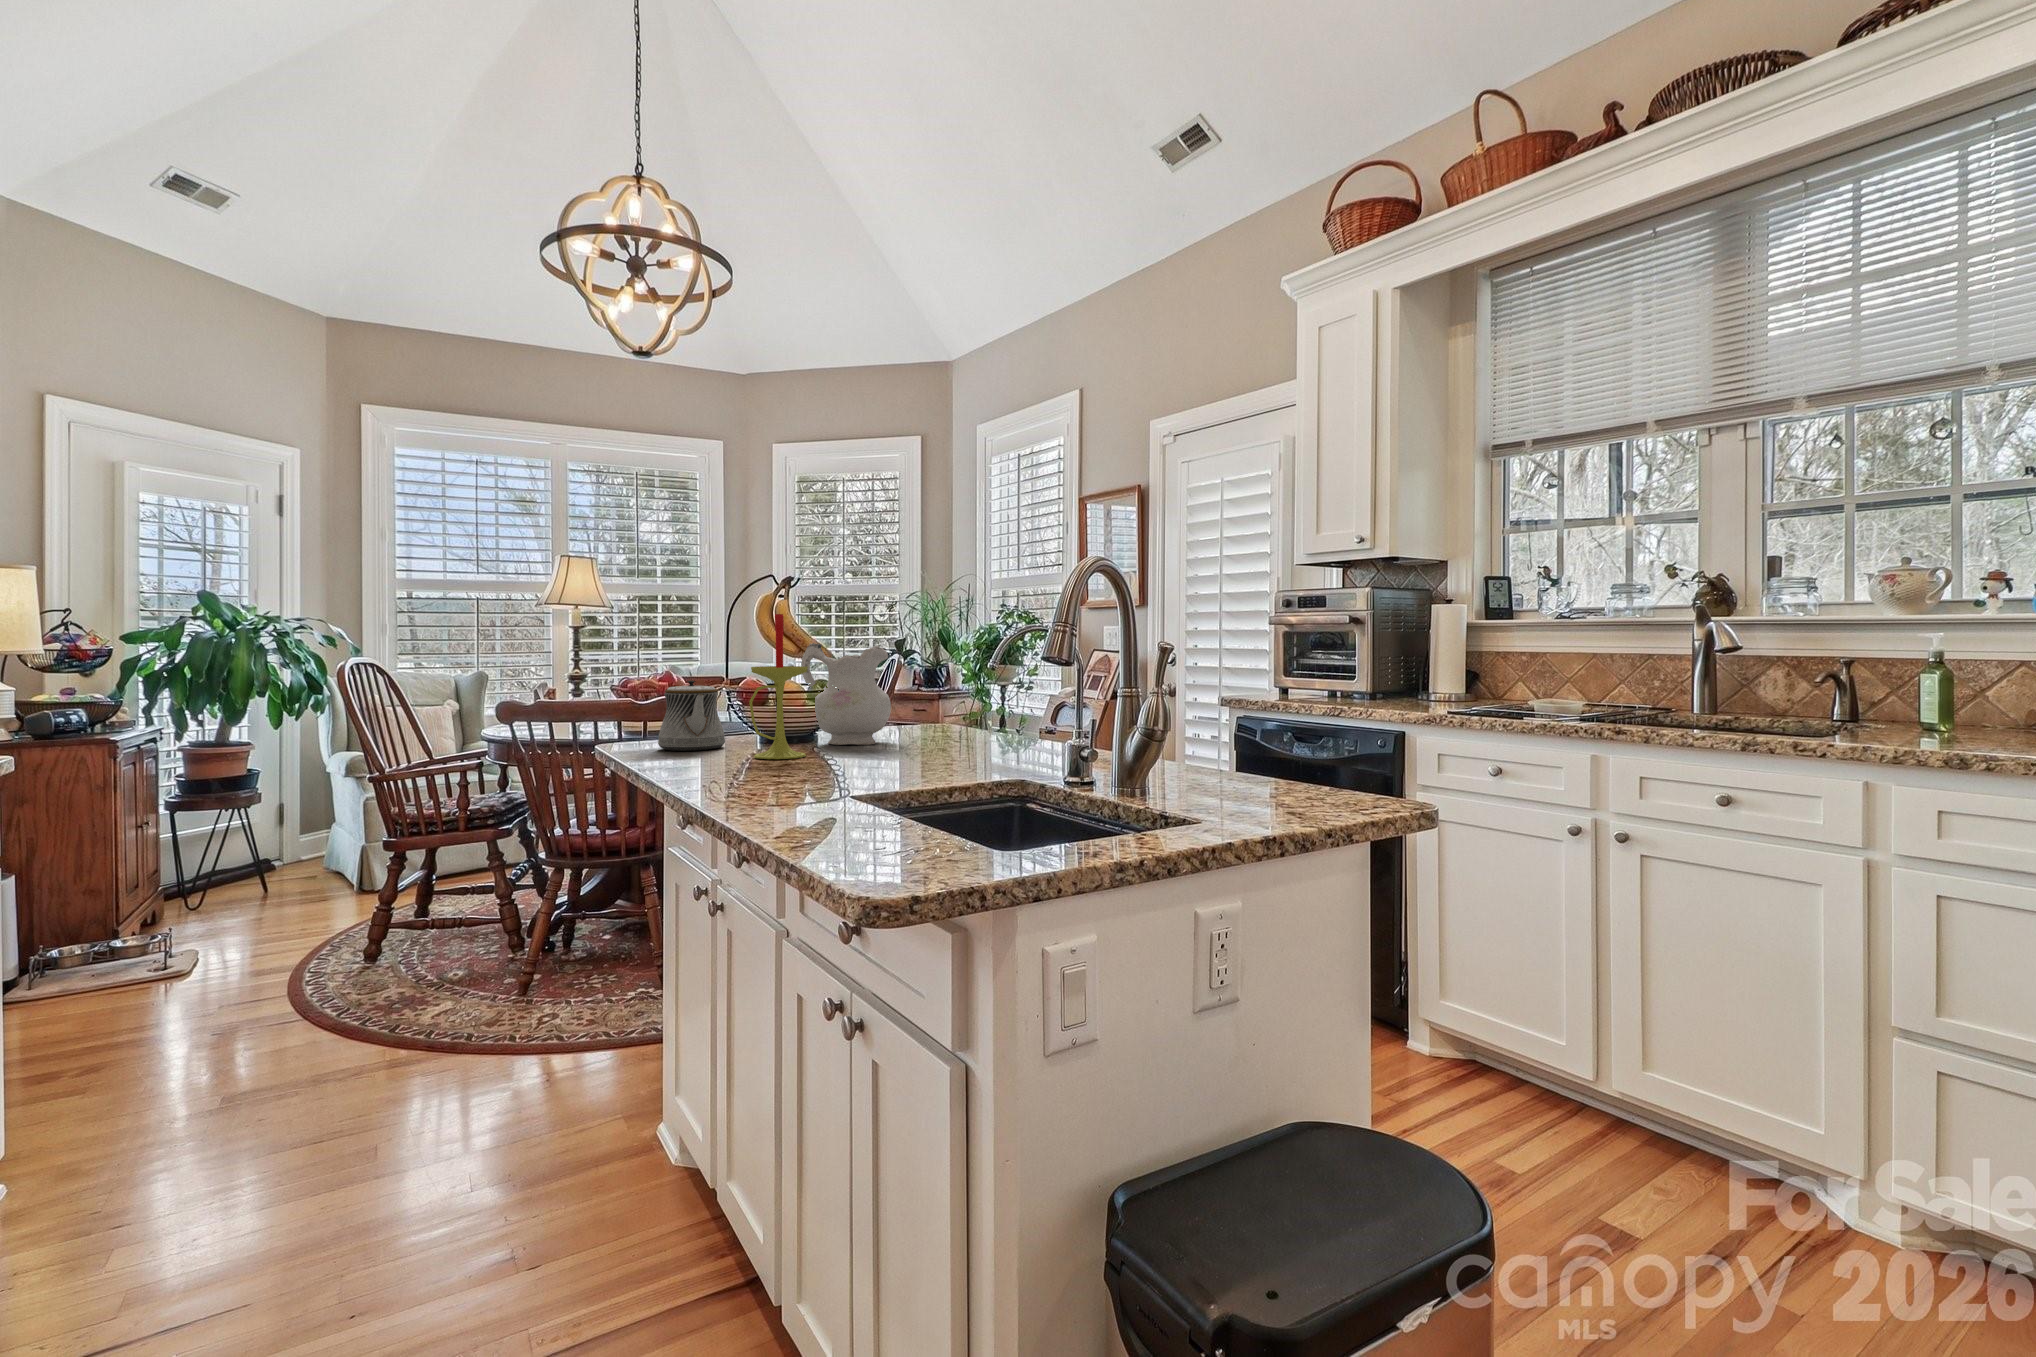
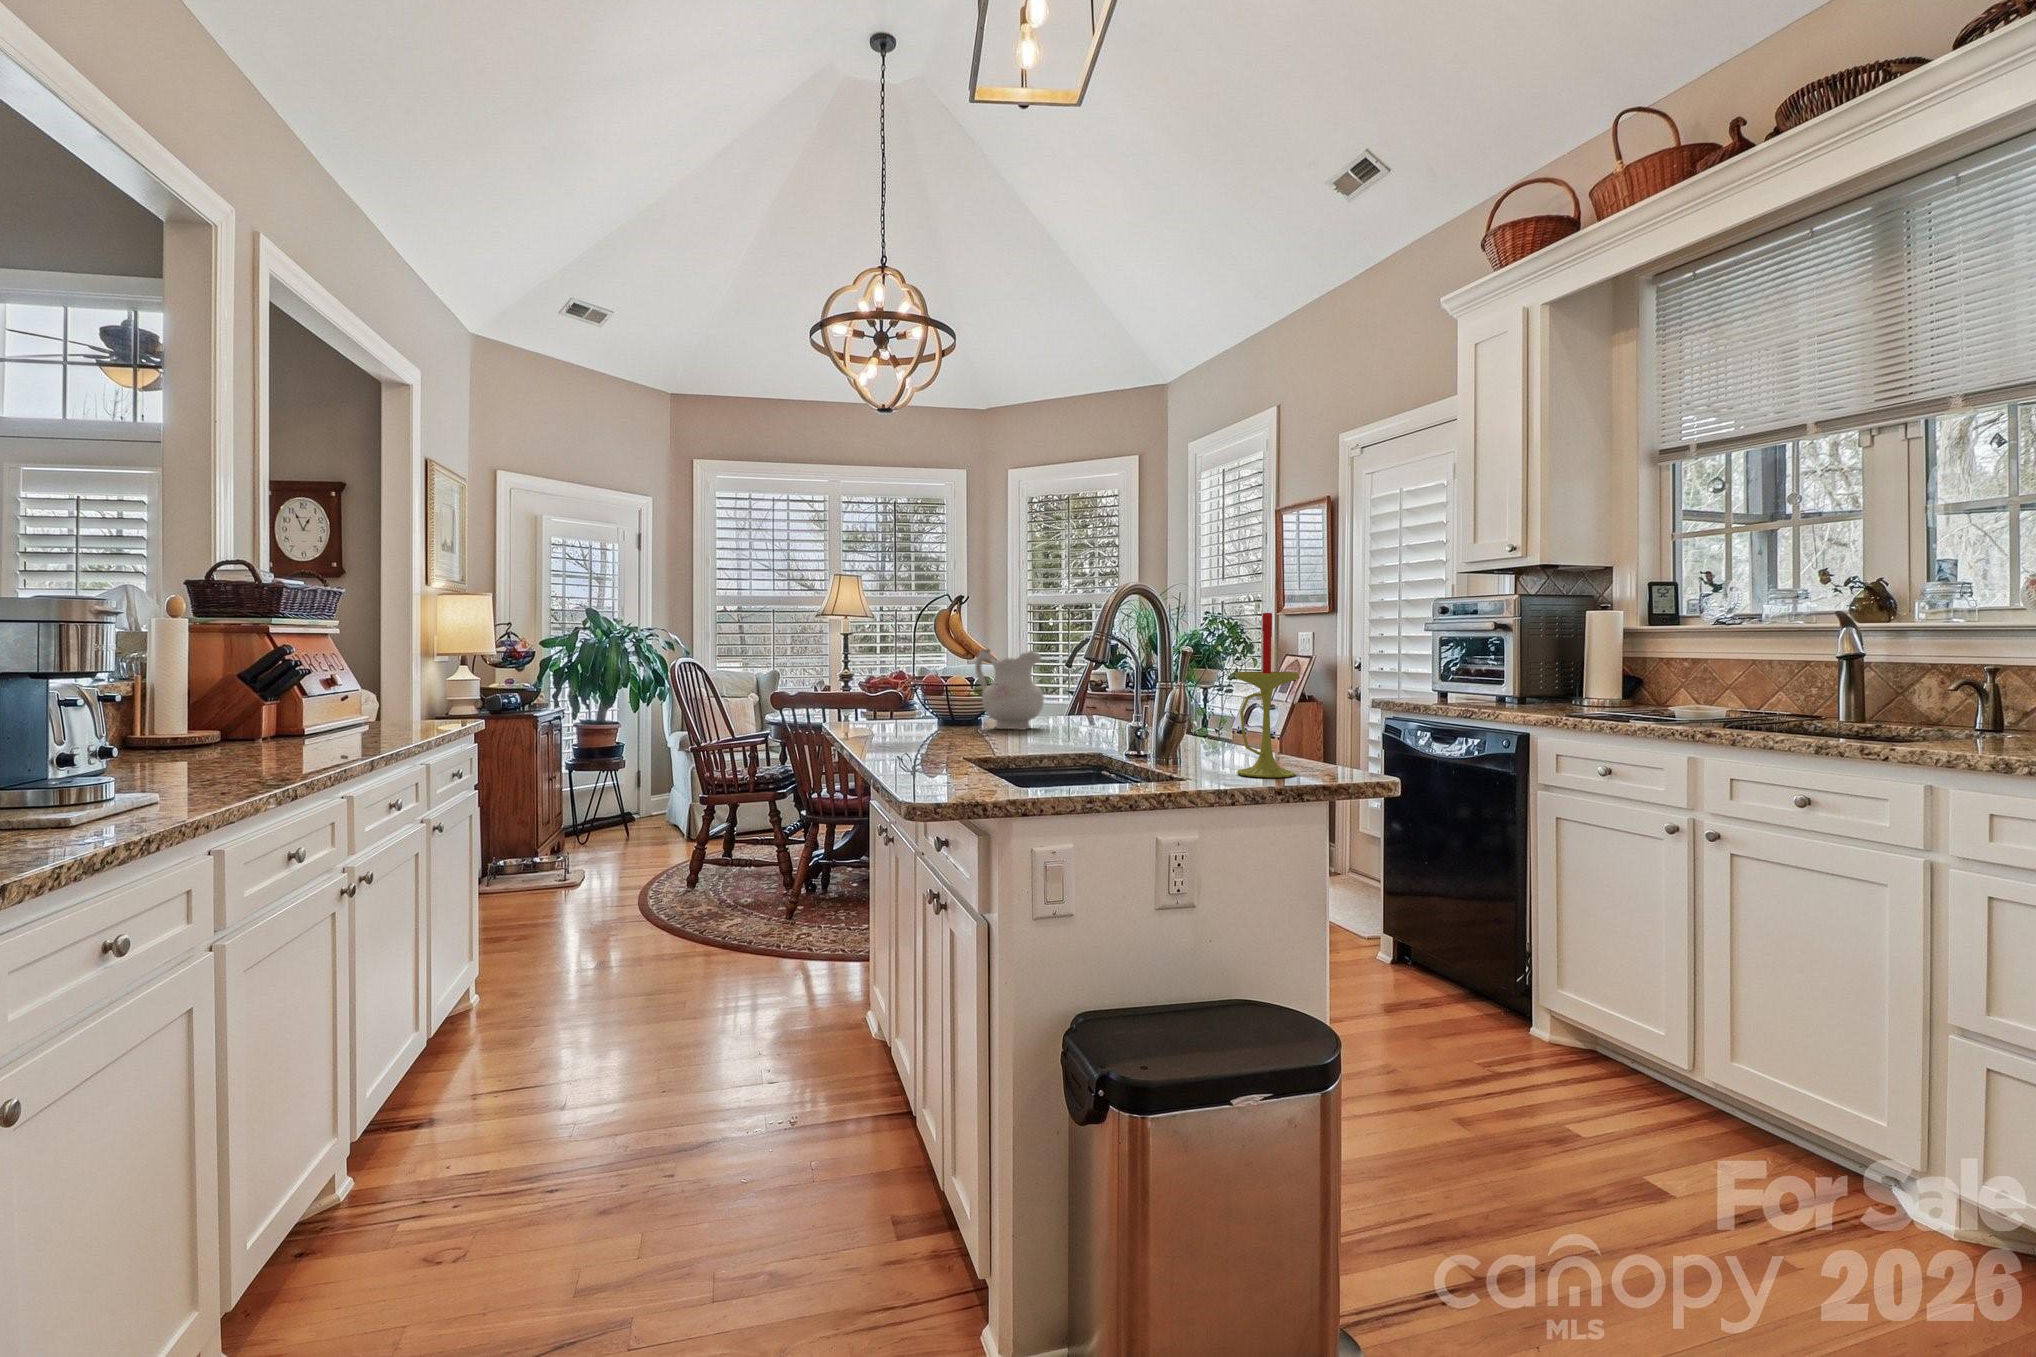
candle: present [749,614,808,759] -> present [1235,613,1299,777]
teapot: present [658,680,725,751] -> none [868,677,917,730]

